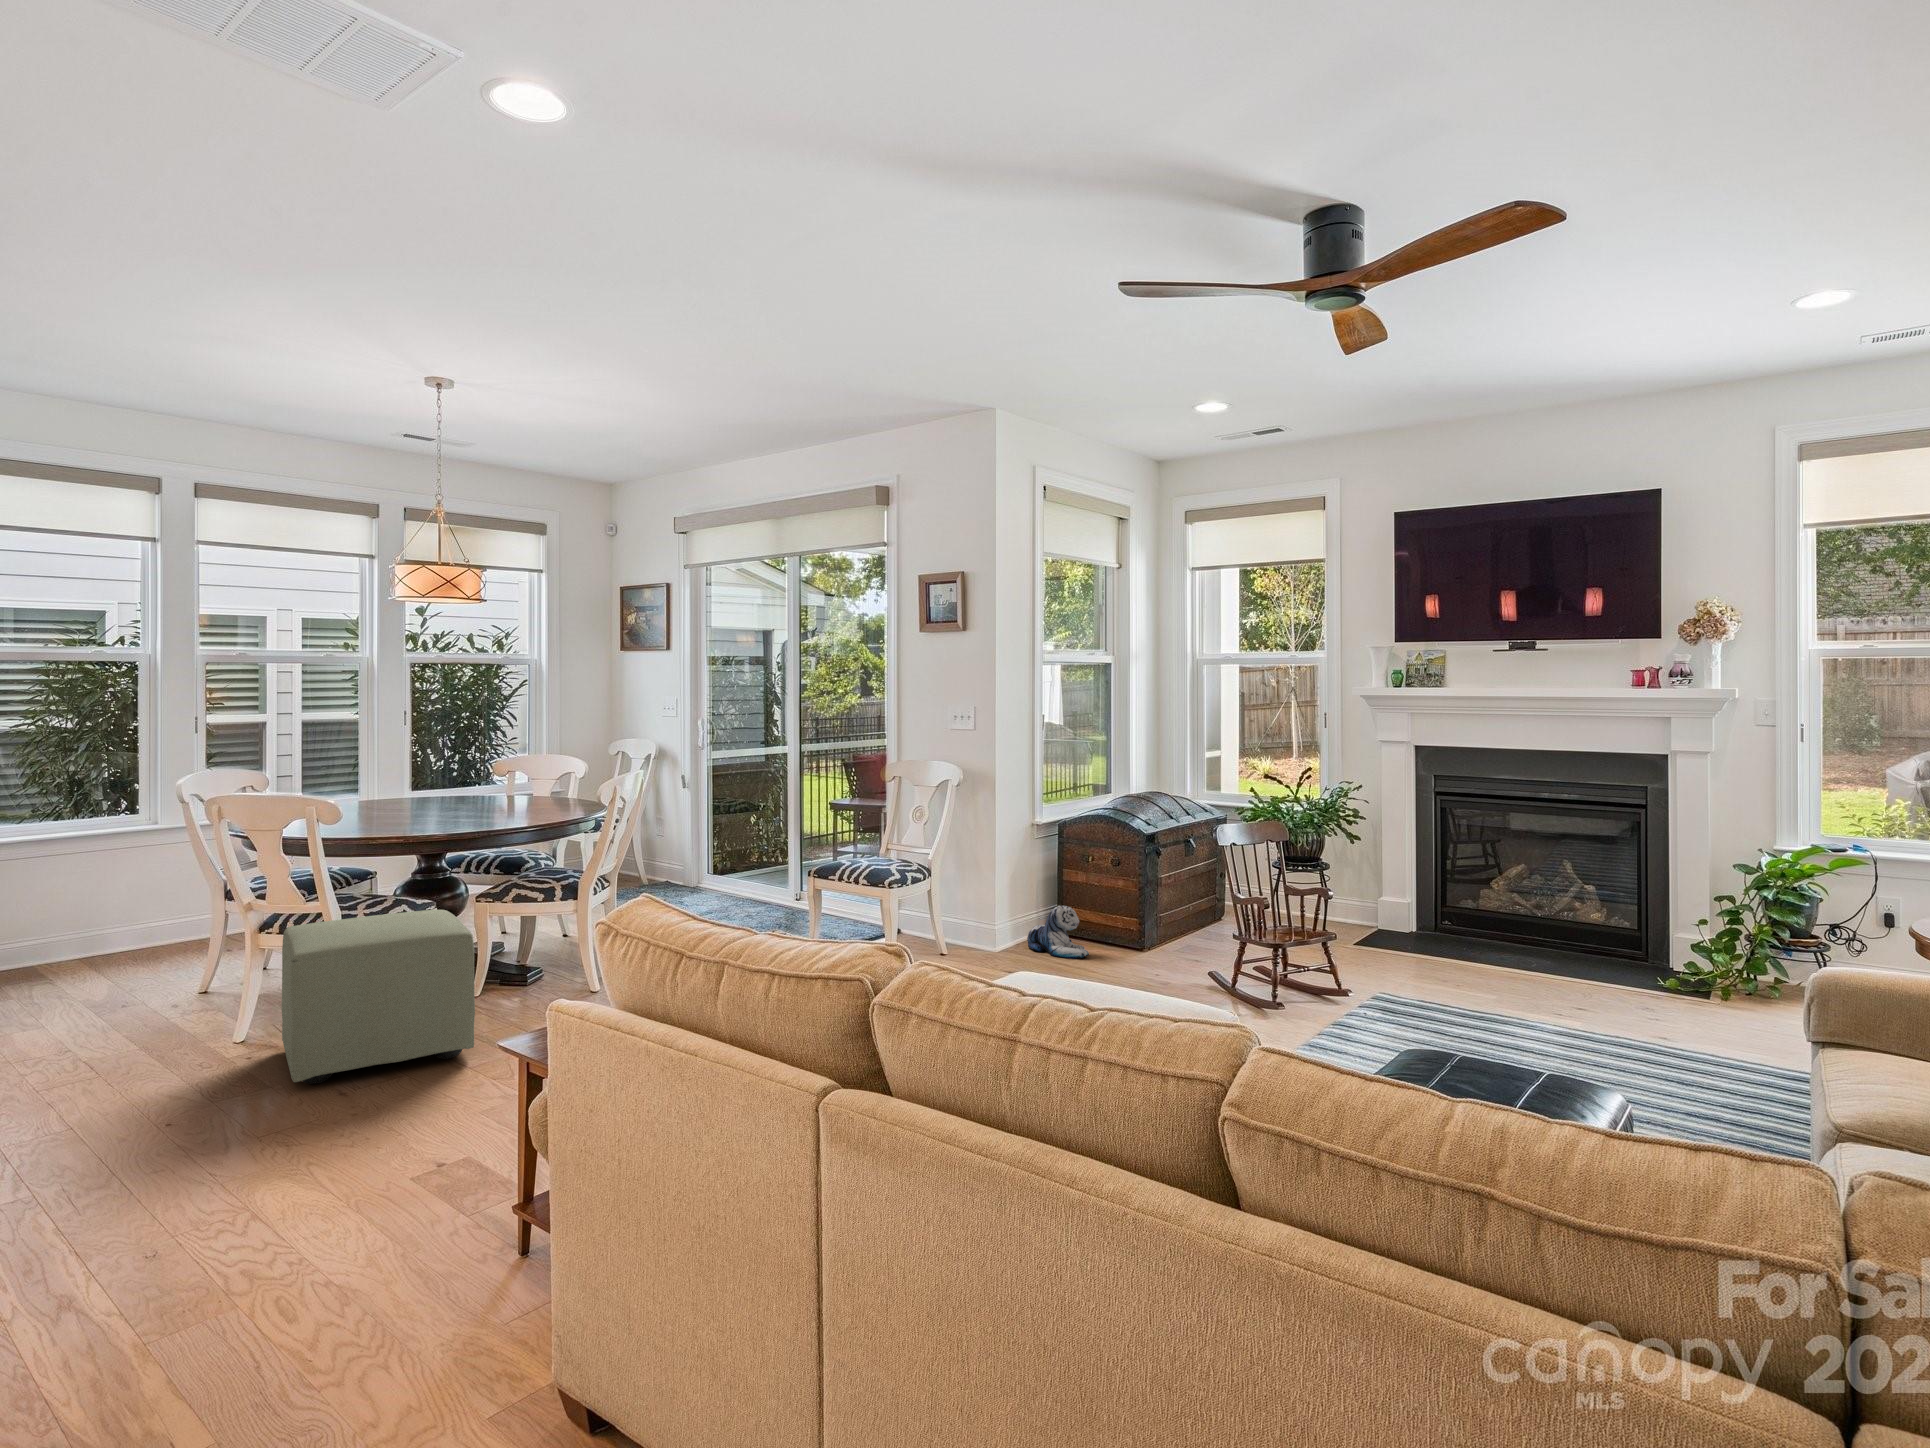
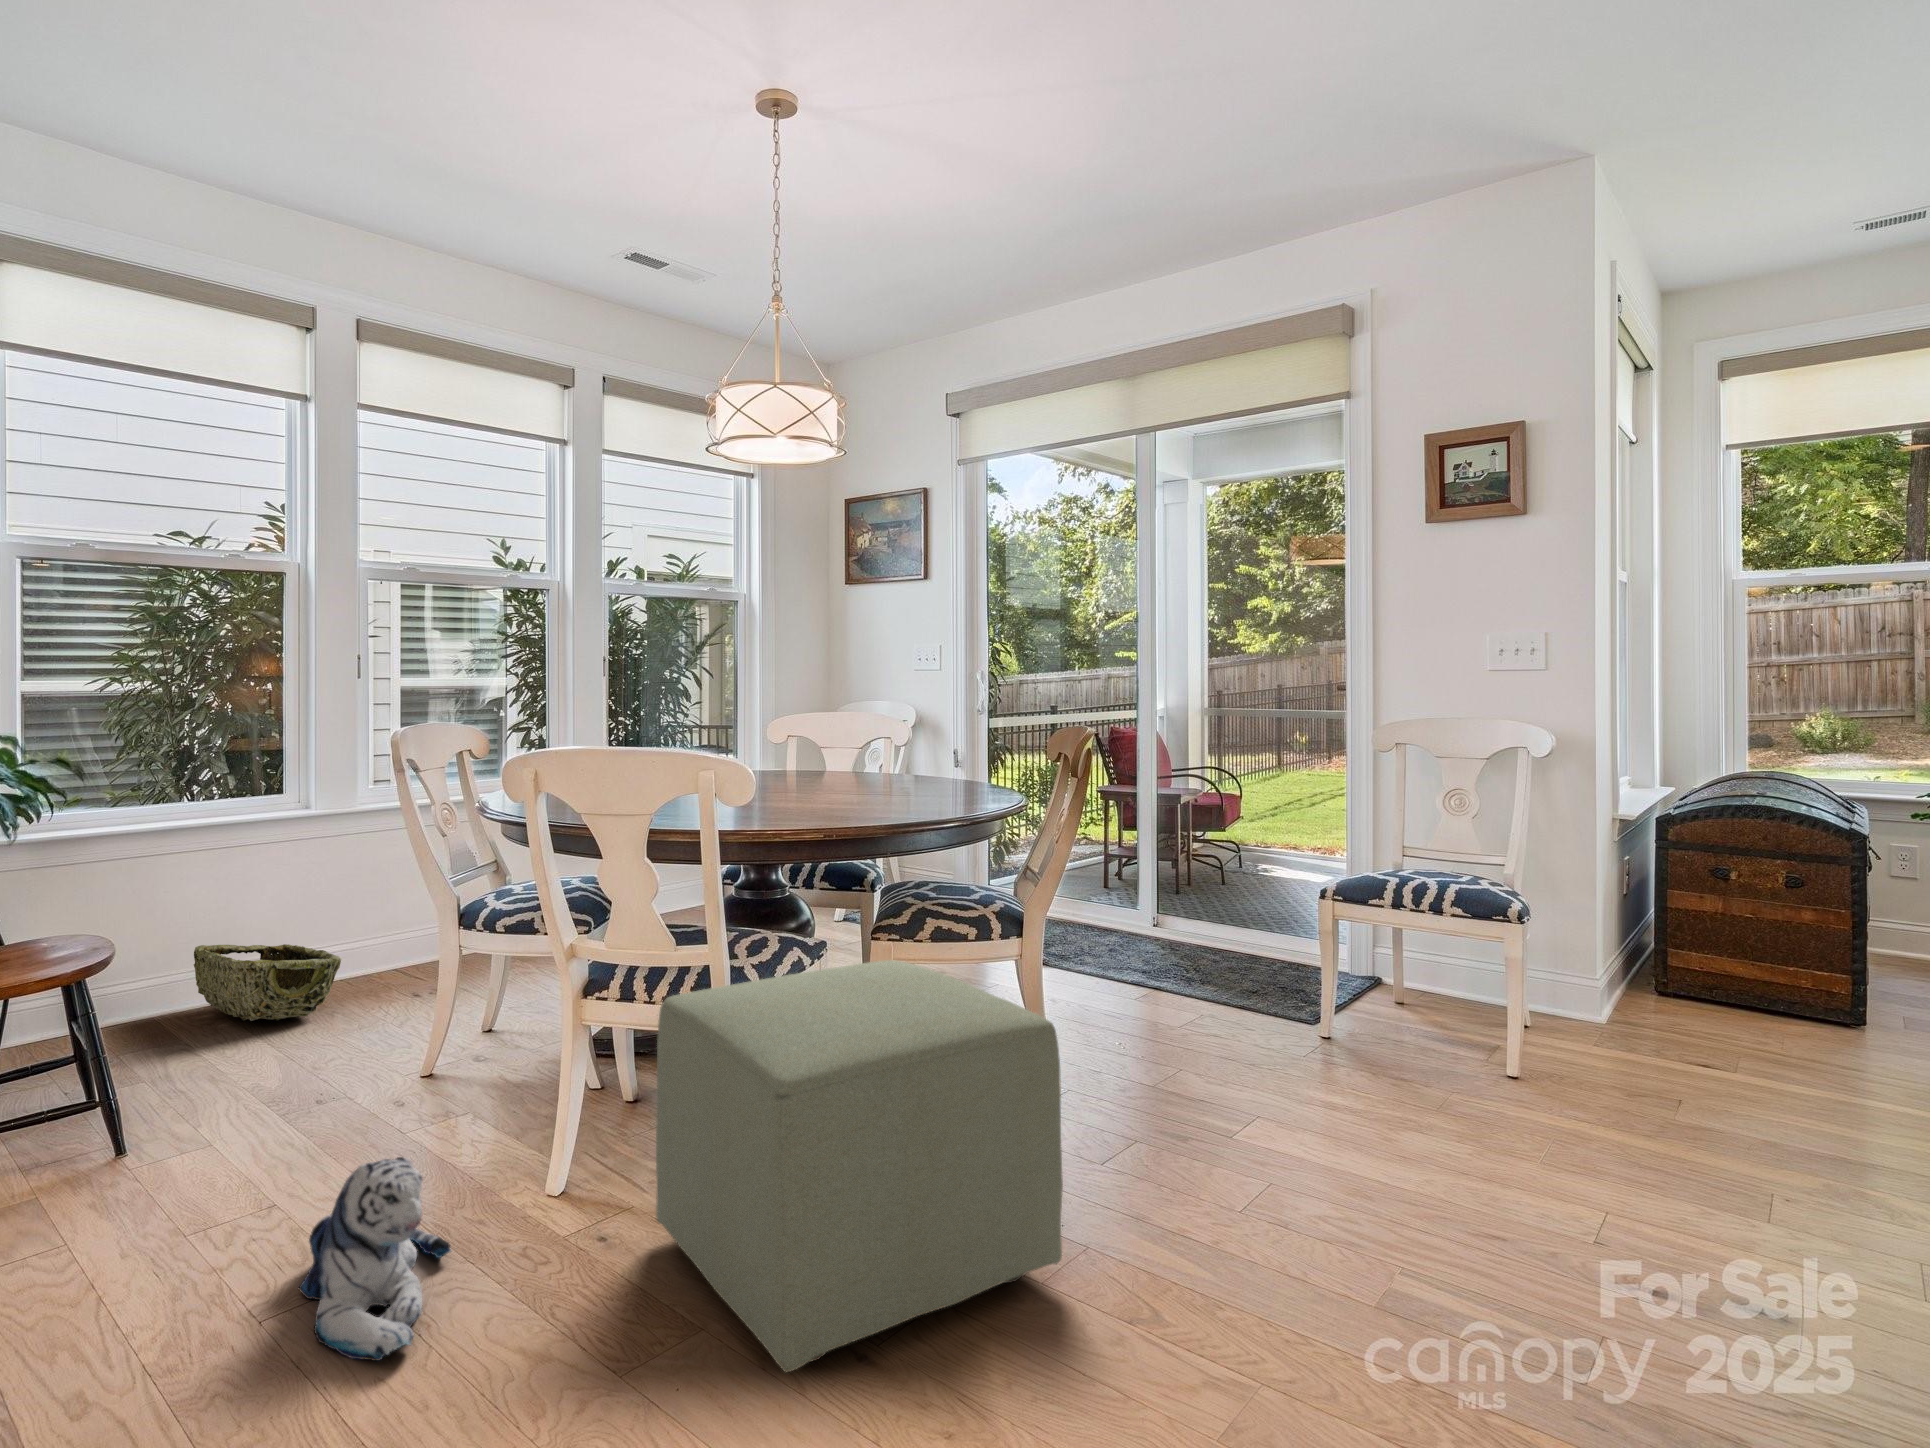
plush toy: present [1027,906,1089,959] -> present [299,1157,451,1361]
woven basket: none [67,917,169,965] -> present [194,944,341,1021]

